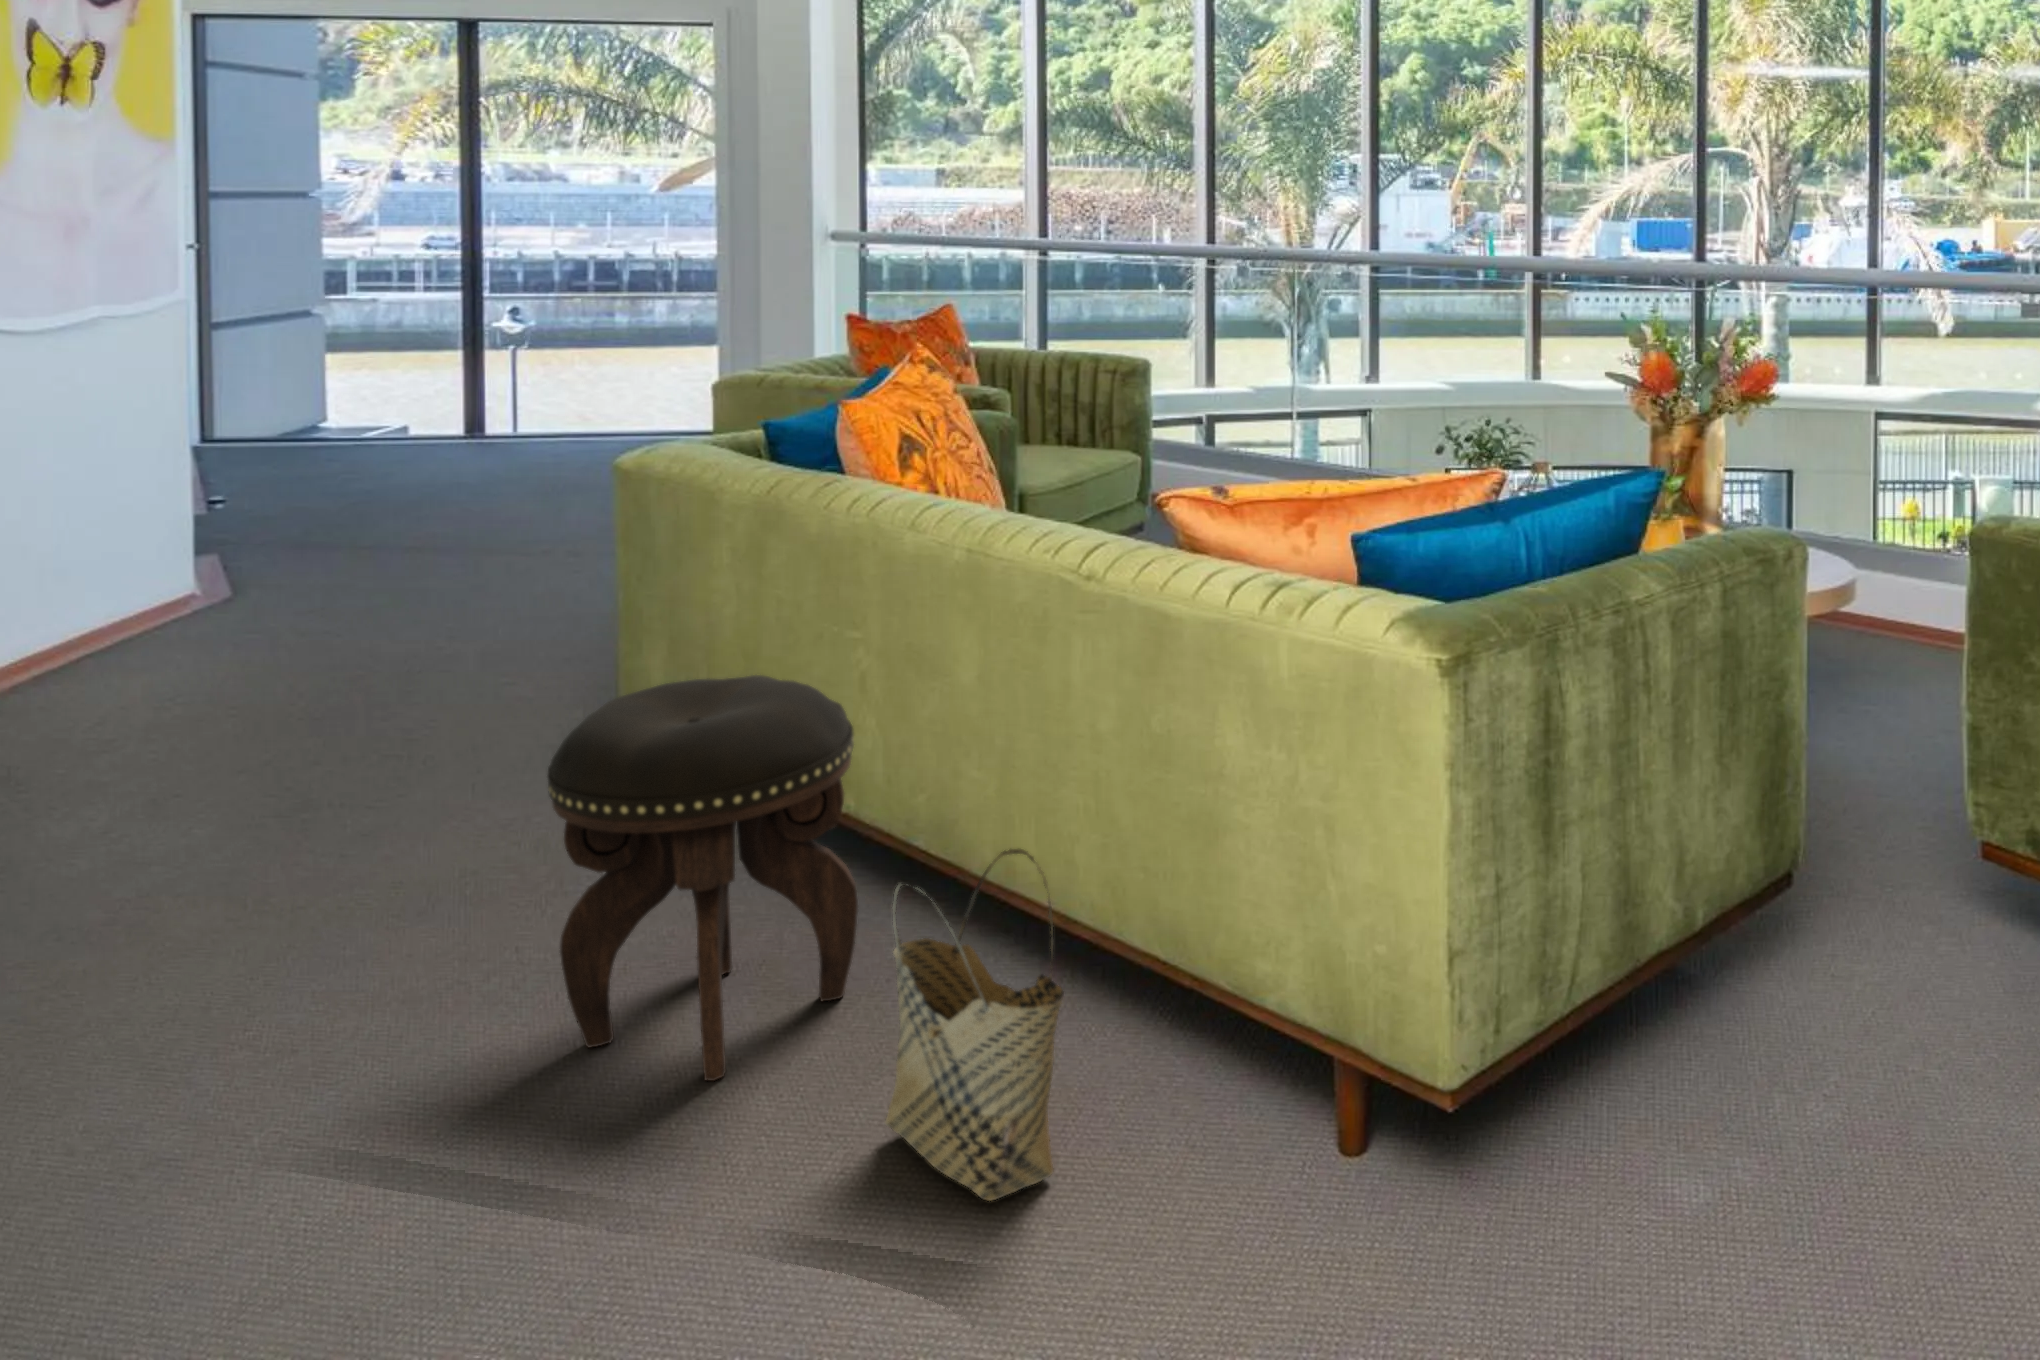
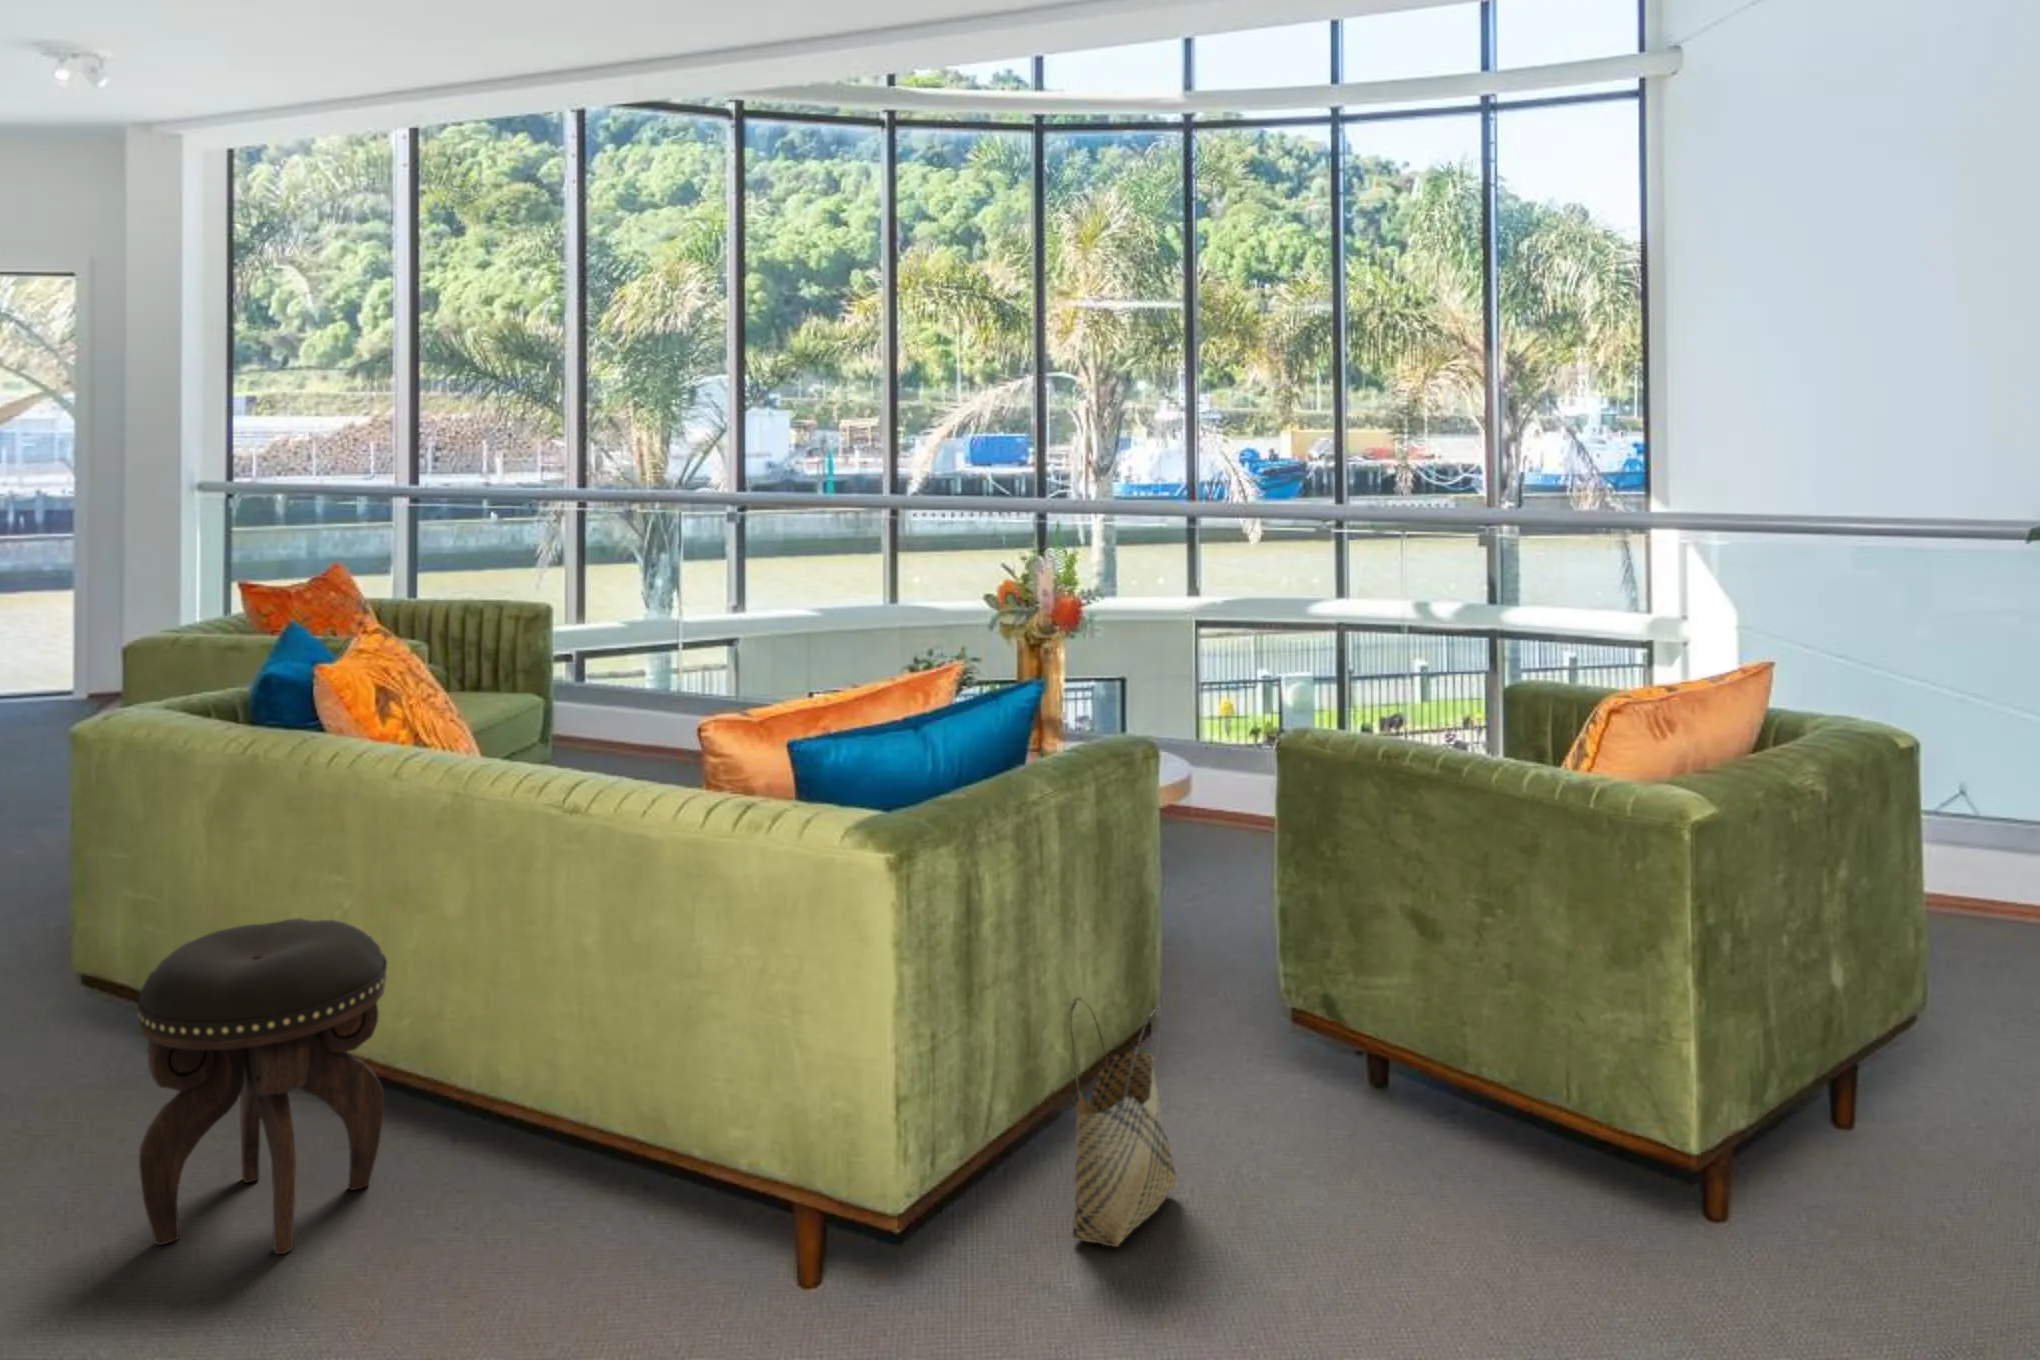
woven basket: present [886,849,1064,1201] -> present [1070,998,1176,1247]

